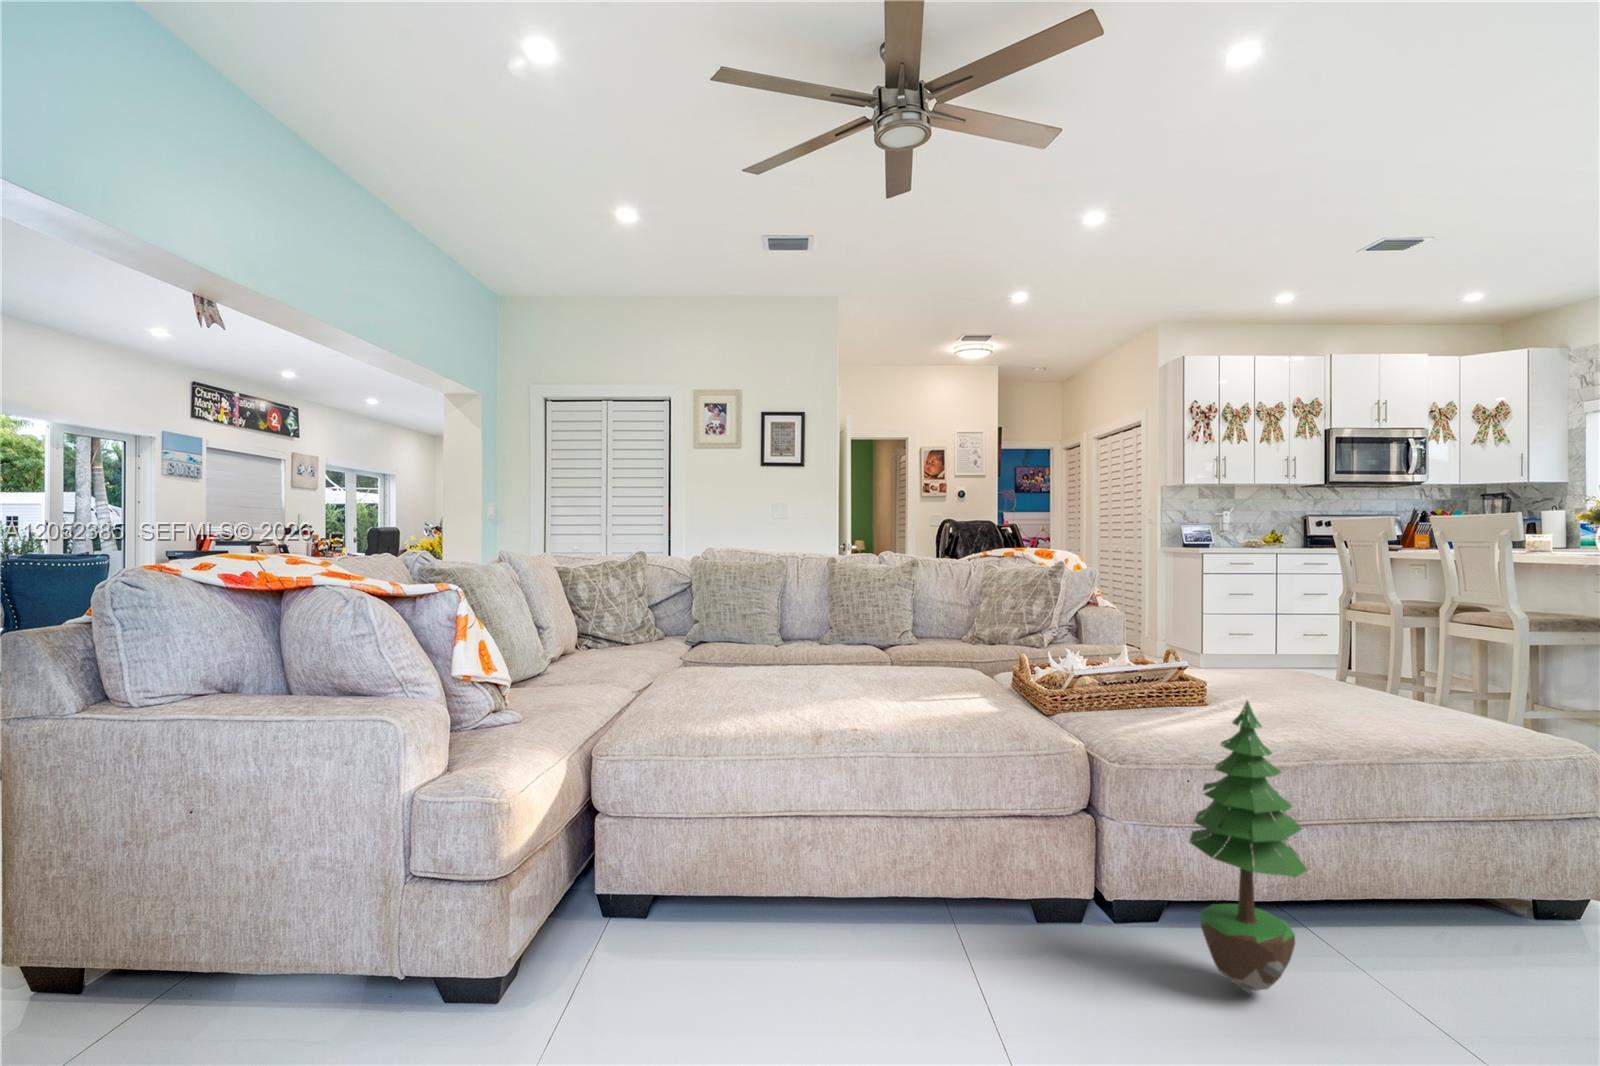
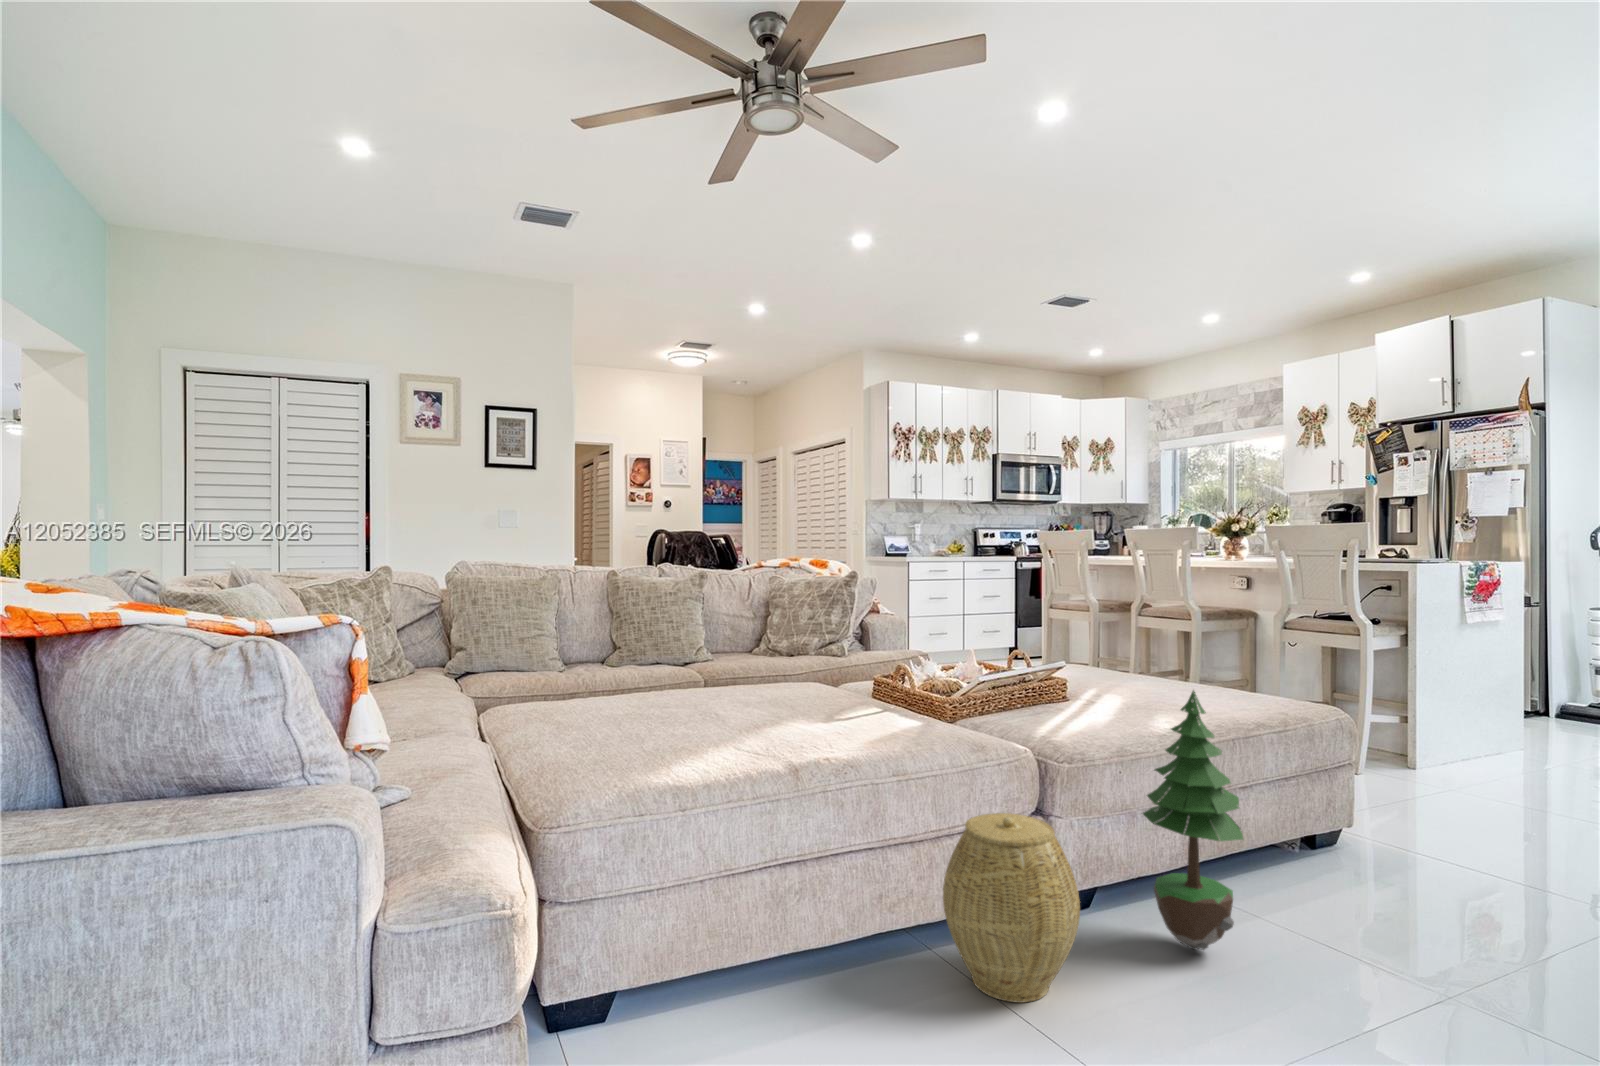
woven basket: none [940,803,1076,991] -> present [943,813,1080,1003]

